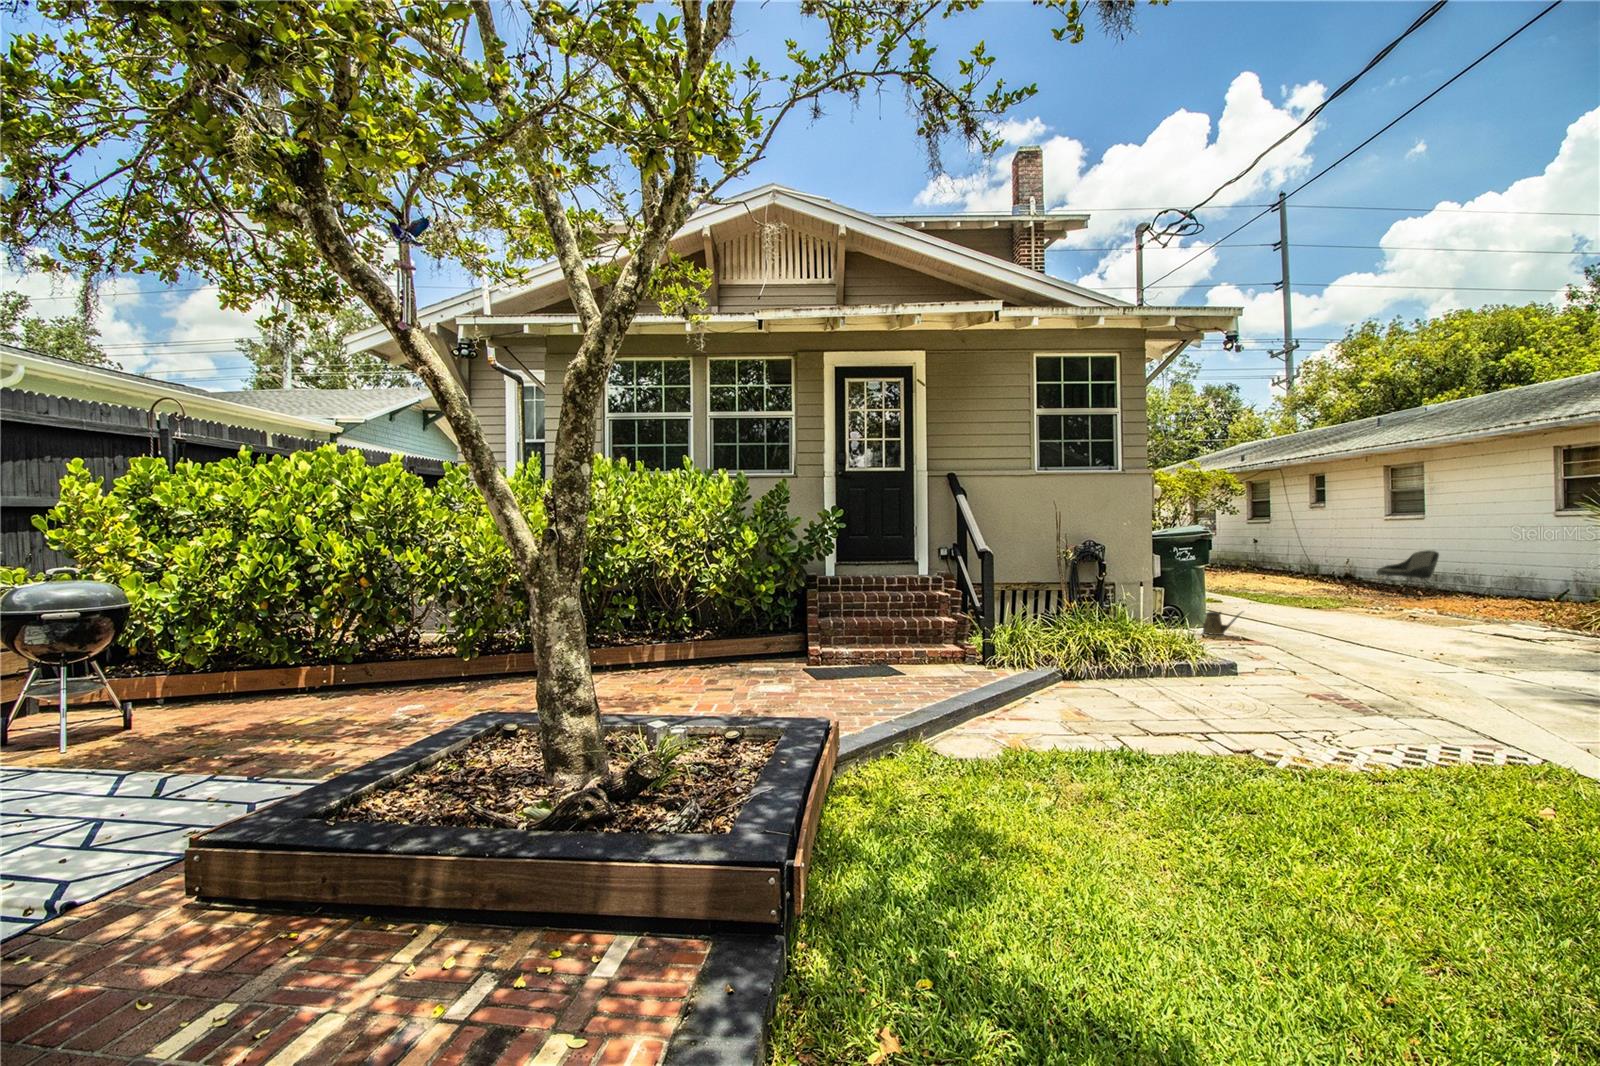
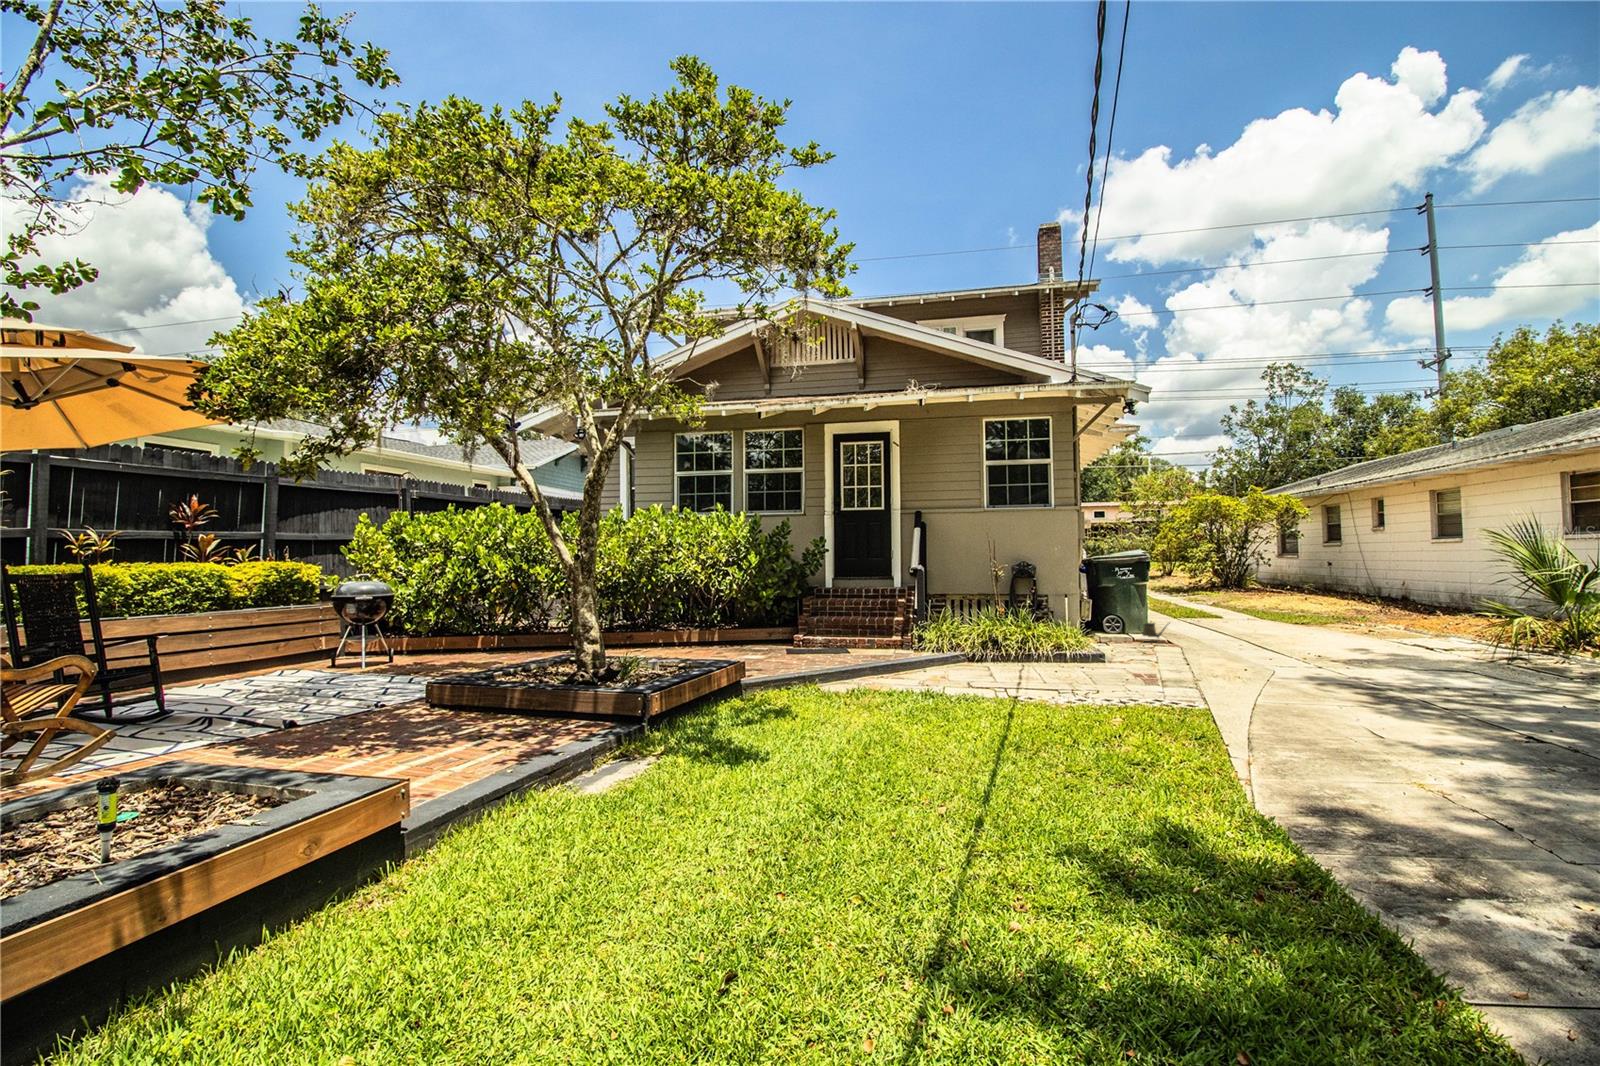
lounge chair: present [1376,550,1439,597] -> none [1410,576,1472,623]

